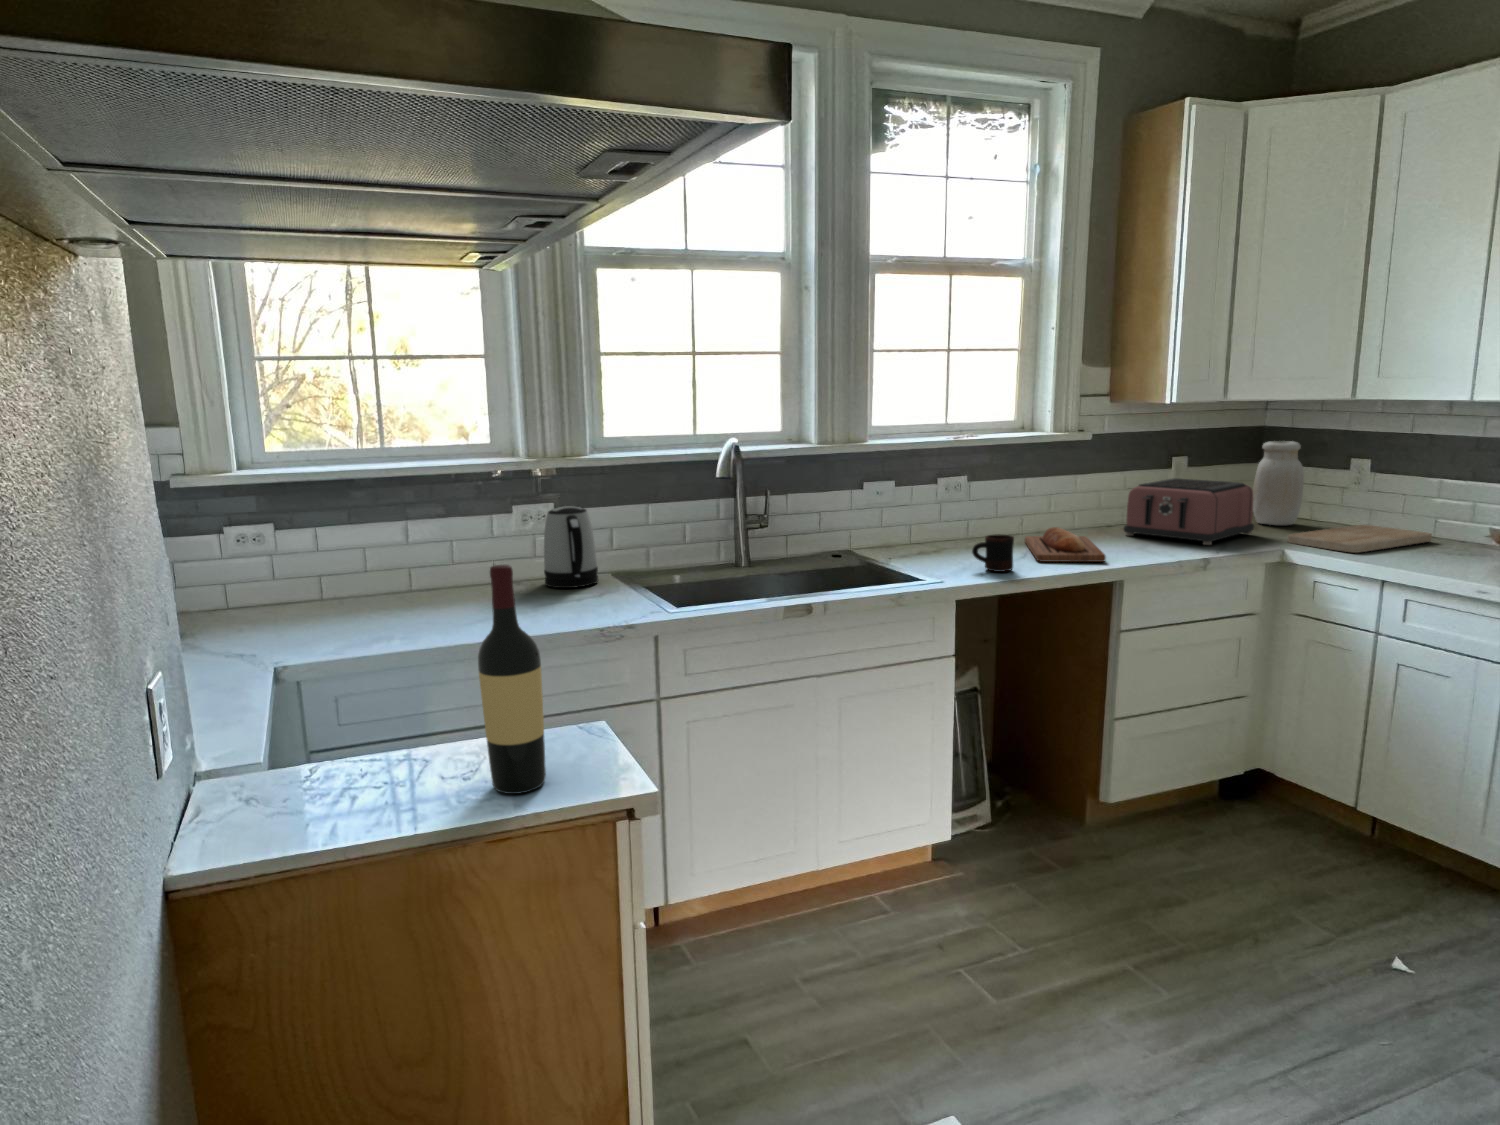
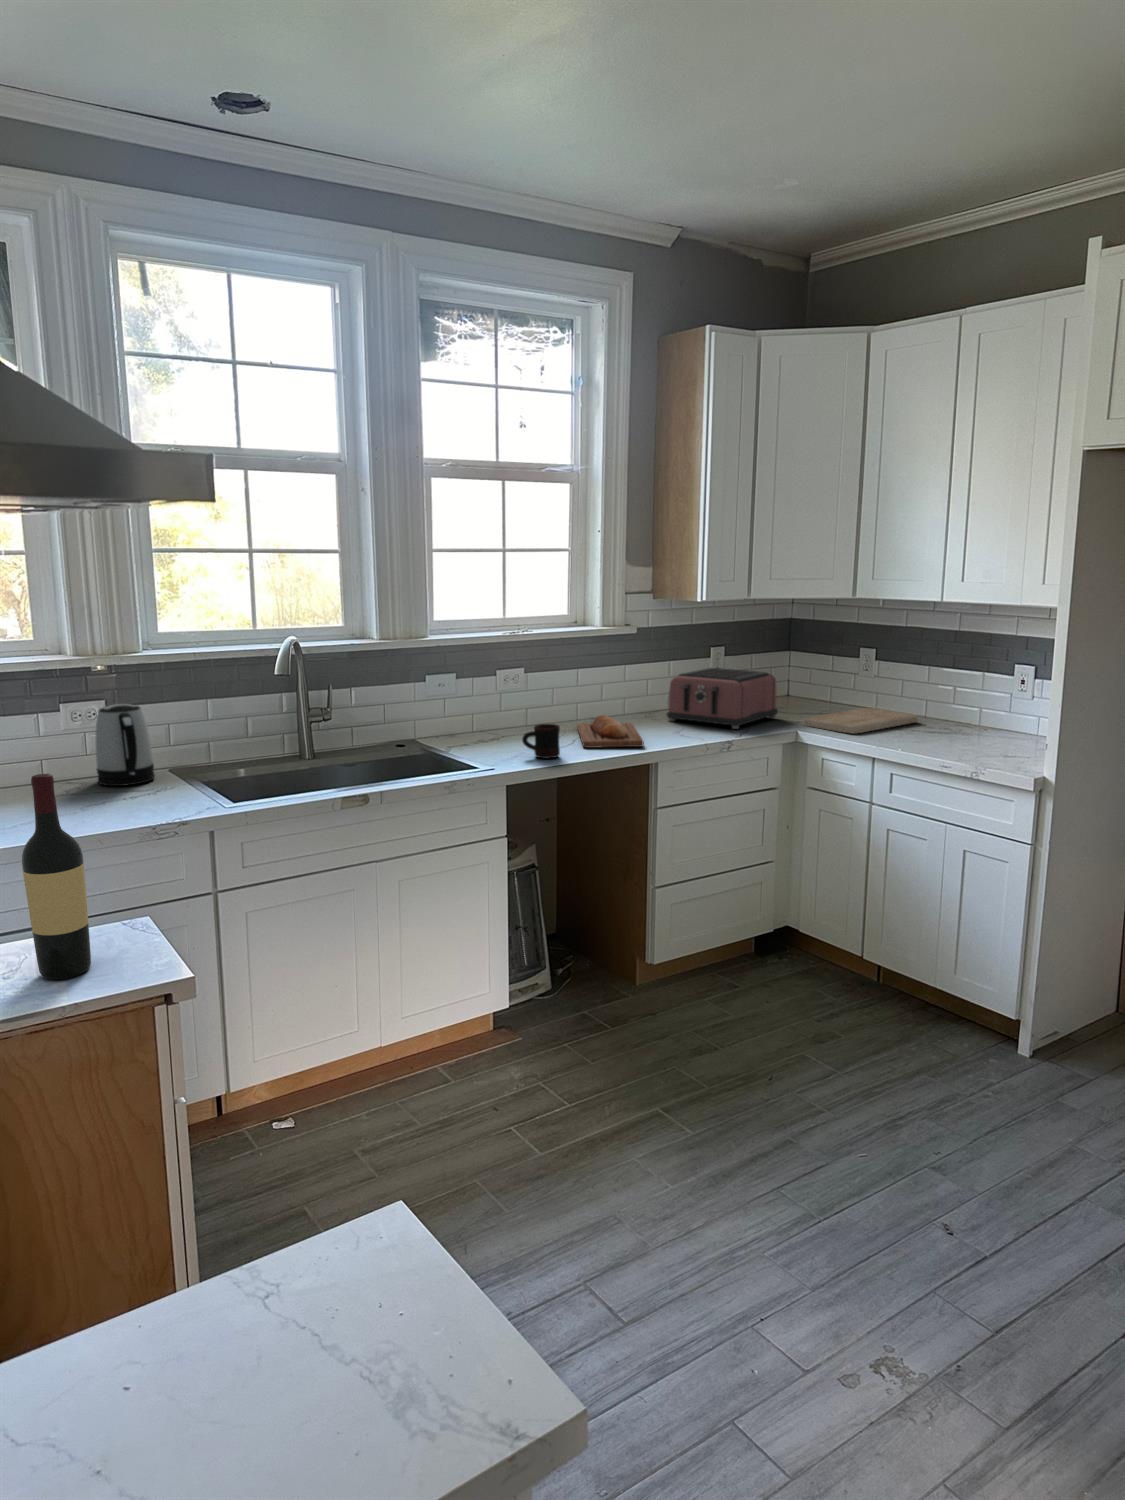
jar: present [1253,441,1304,525] -> none [780,634,821,709]

